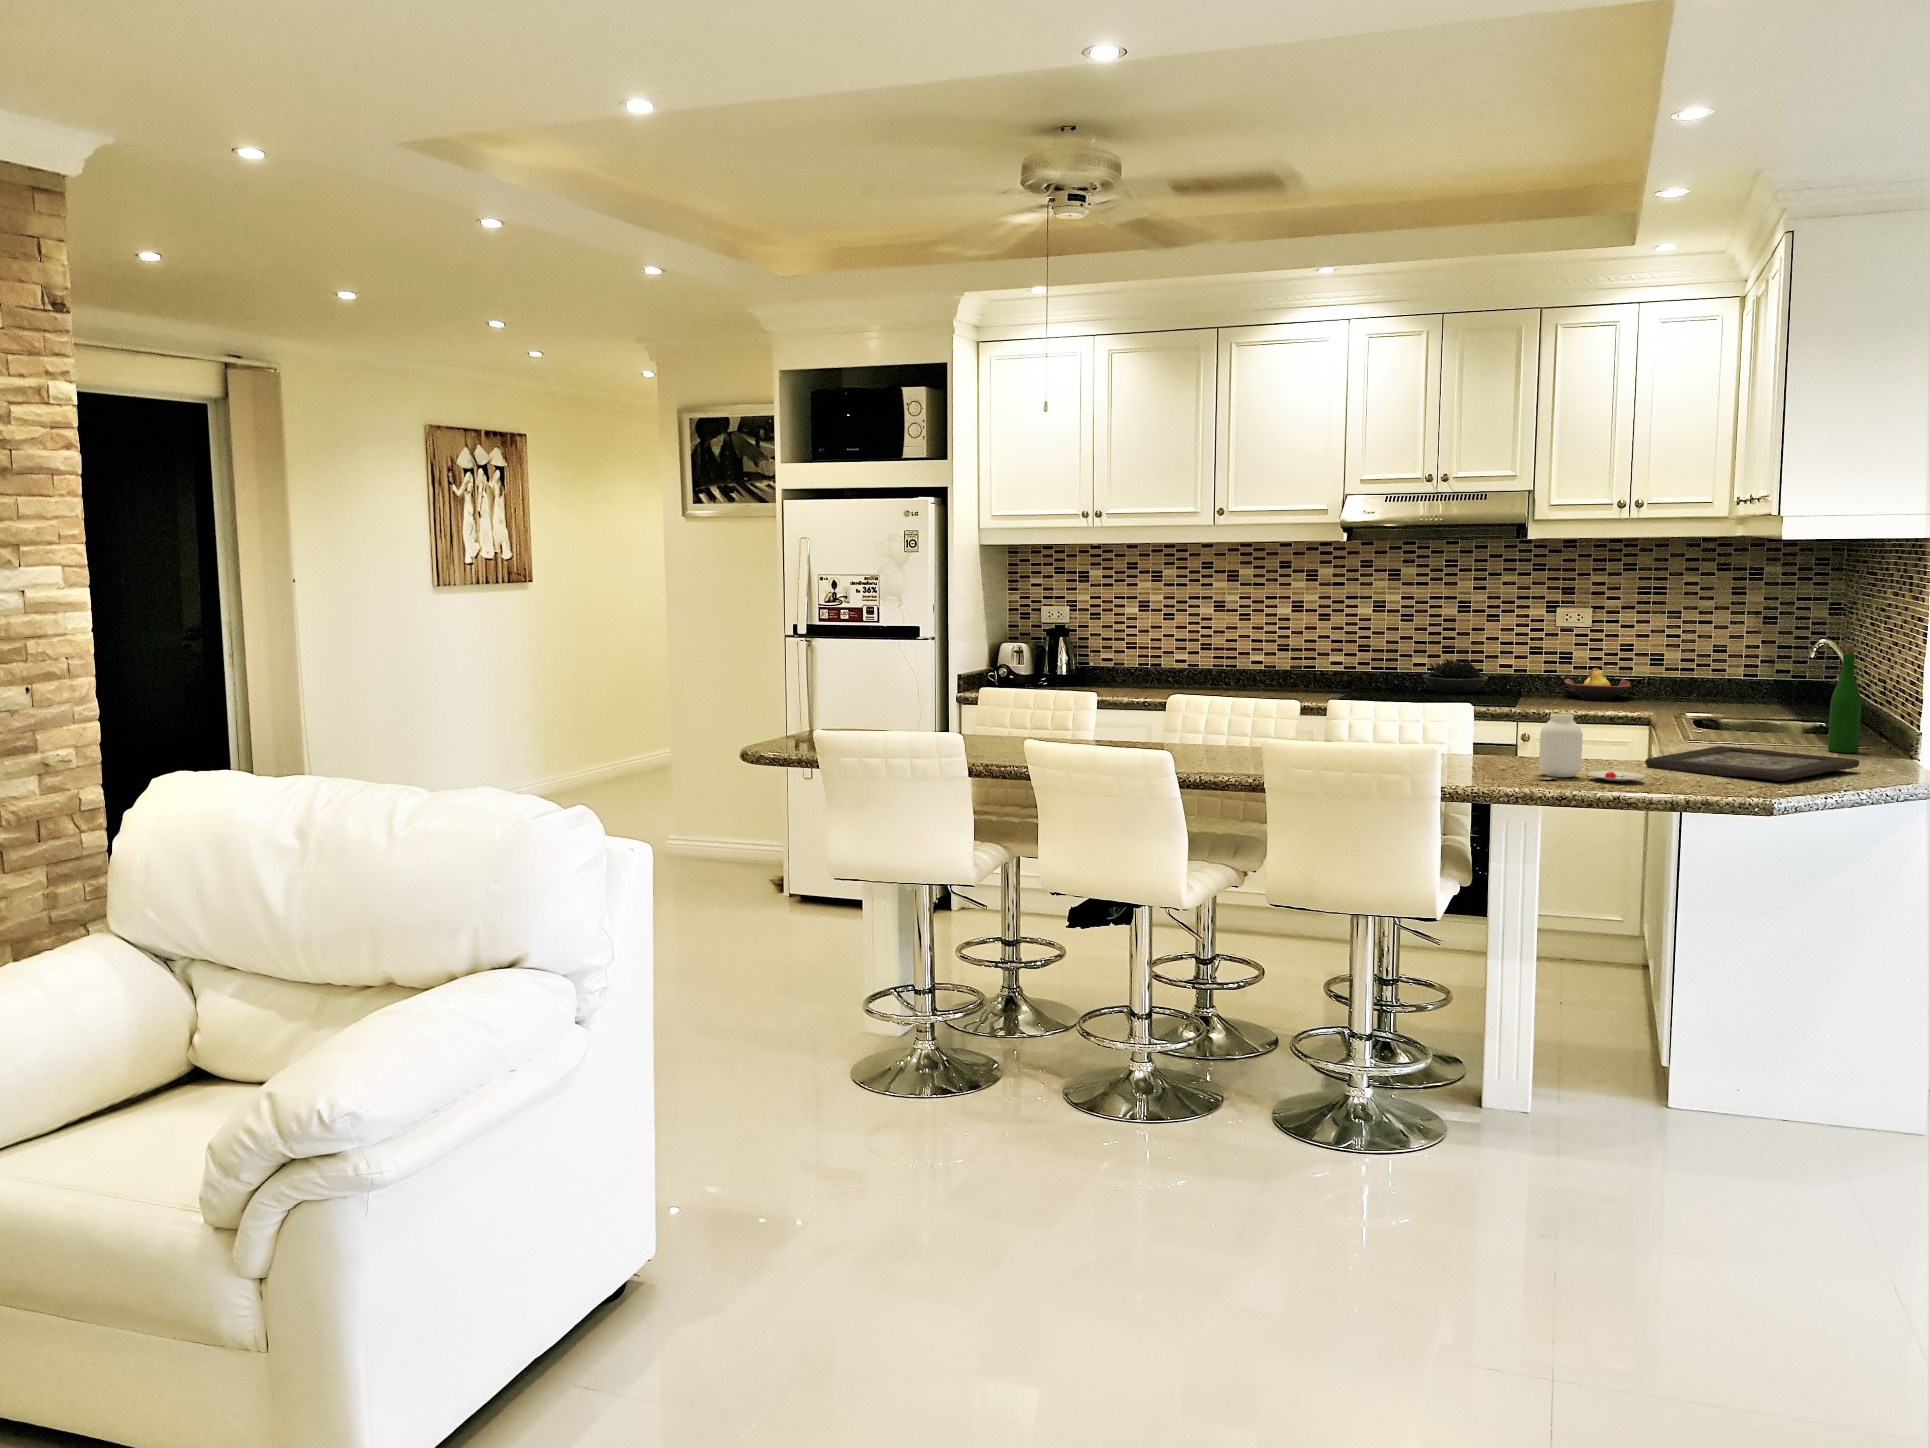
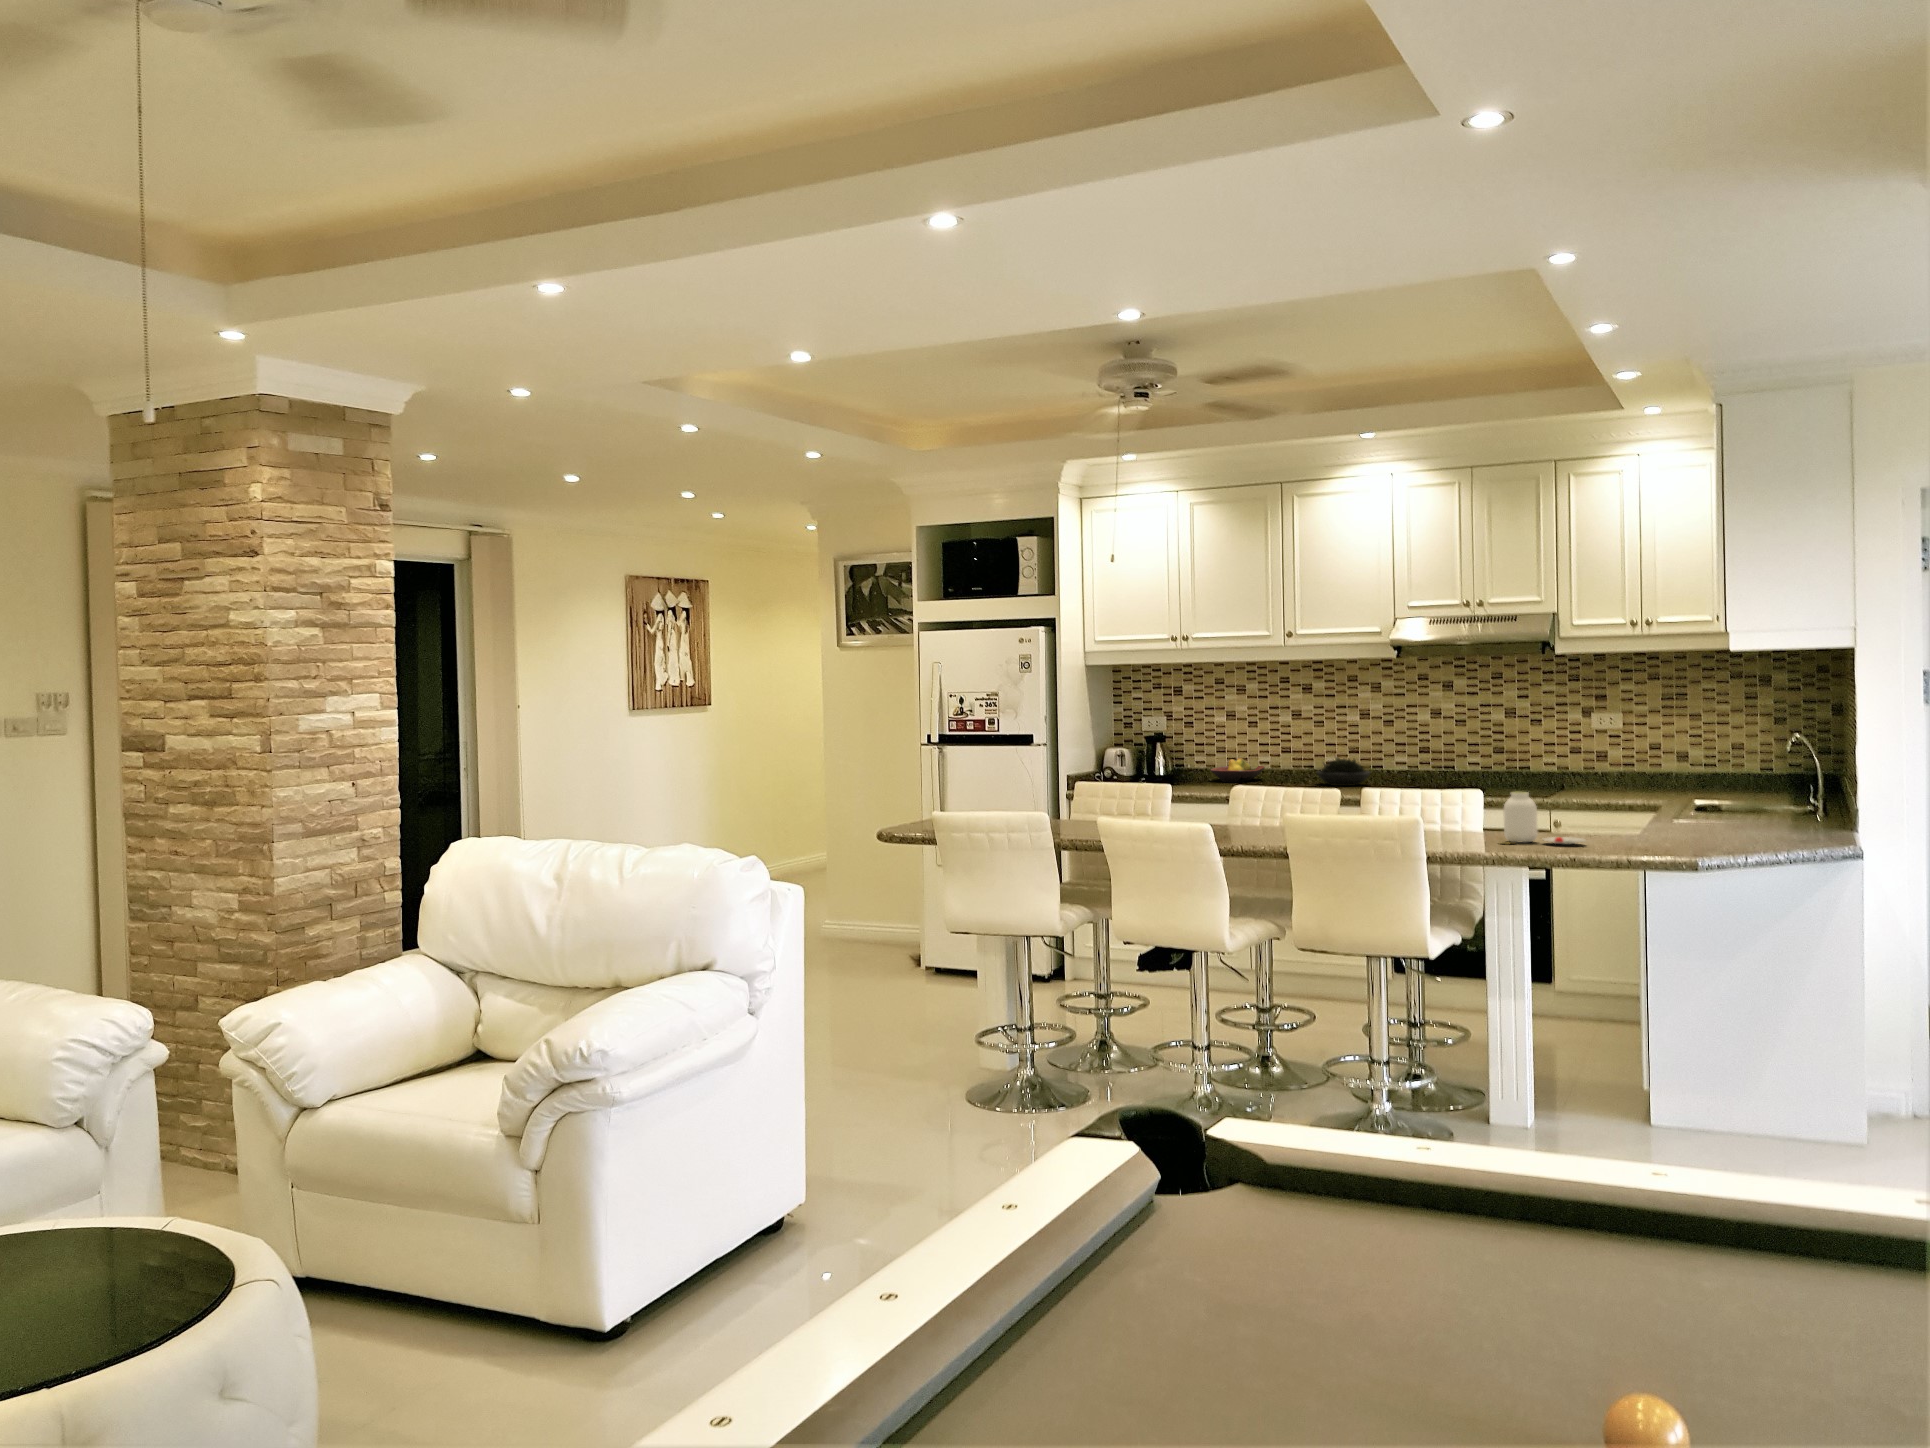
wine bottle: present [1828,644,1861,753] -> none [1779,736,1804,827]
succulent plant: present [1422,659,1488,693] -> present [1317,758,1370,786]
fruit bowl: present [1564,668,1630,701] -> present [1210,758,1265,782]
decorative tray: present [1645,746,1859,781] -> none [1602,820,1781,844]

